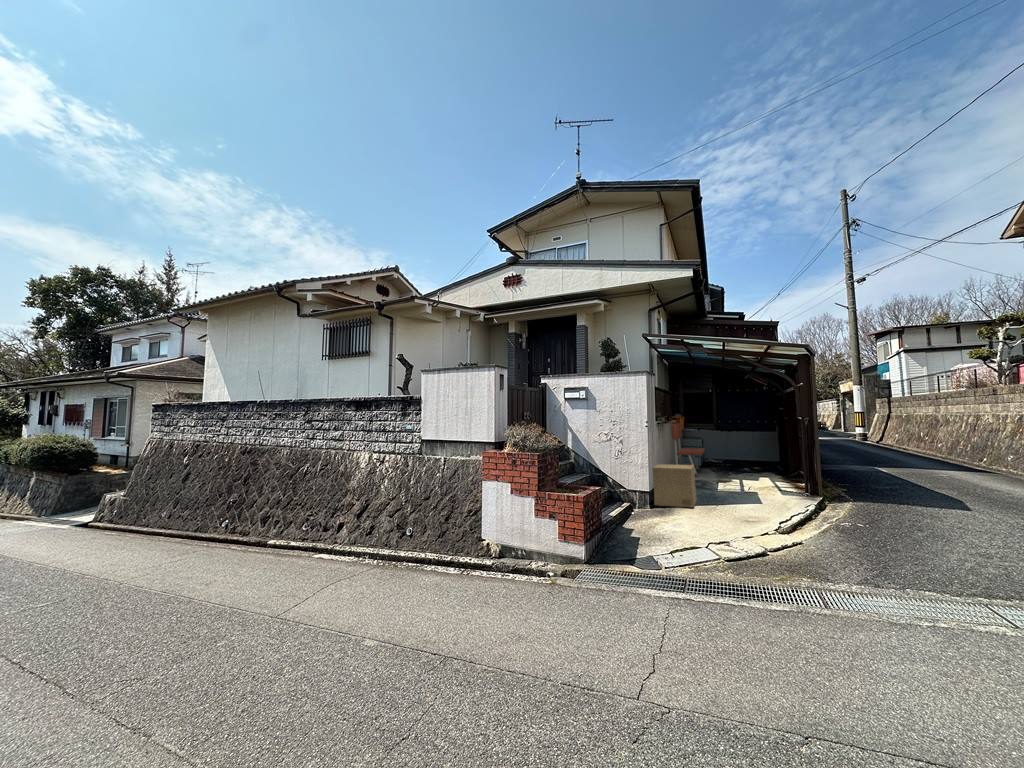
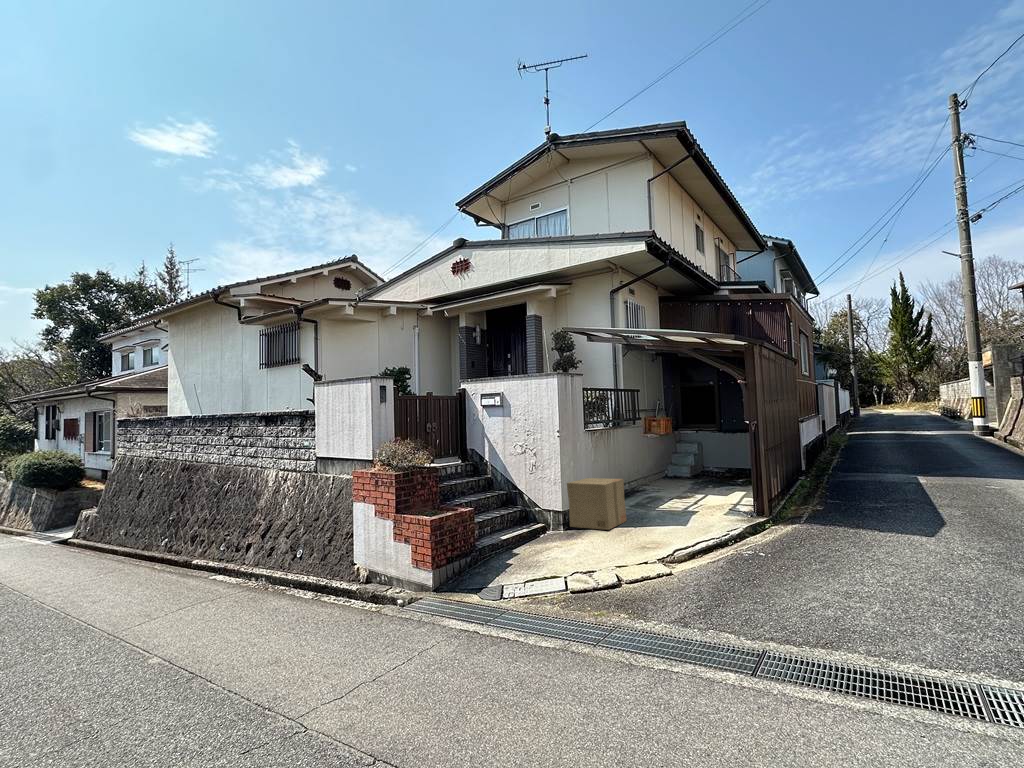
bench: present [671,424,705,474] -> none [644,425,693,487]

